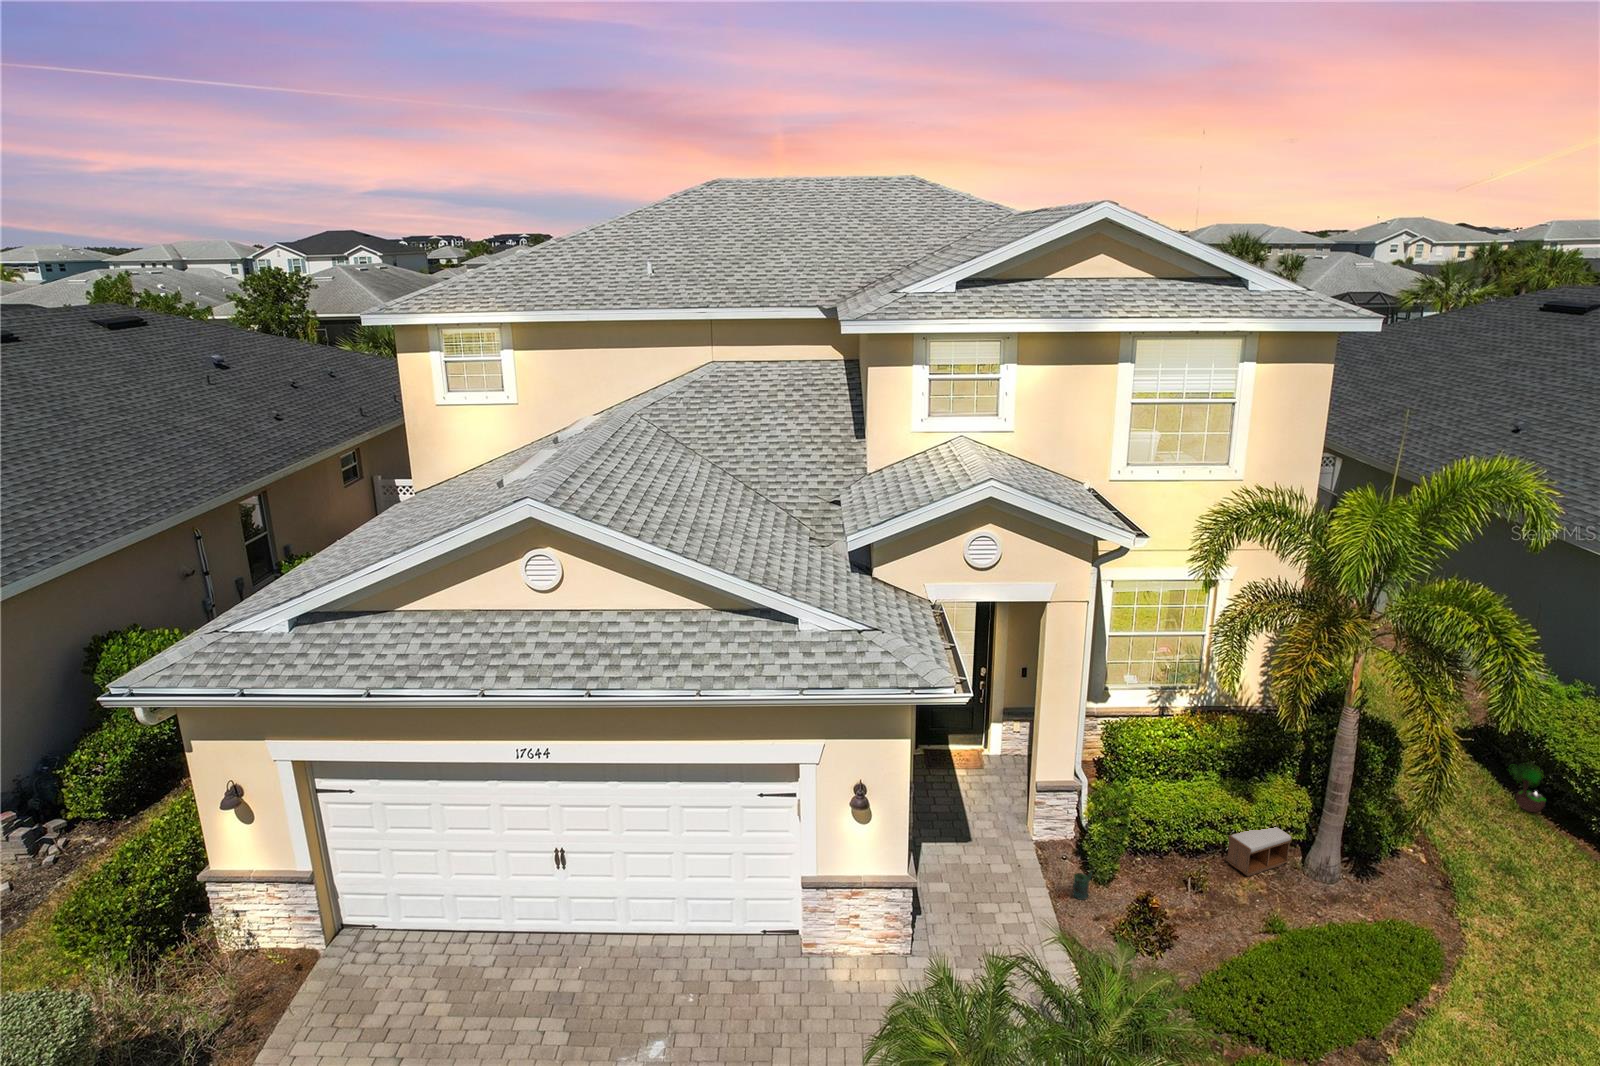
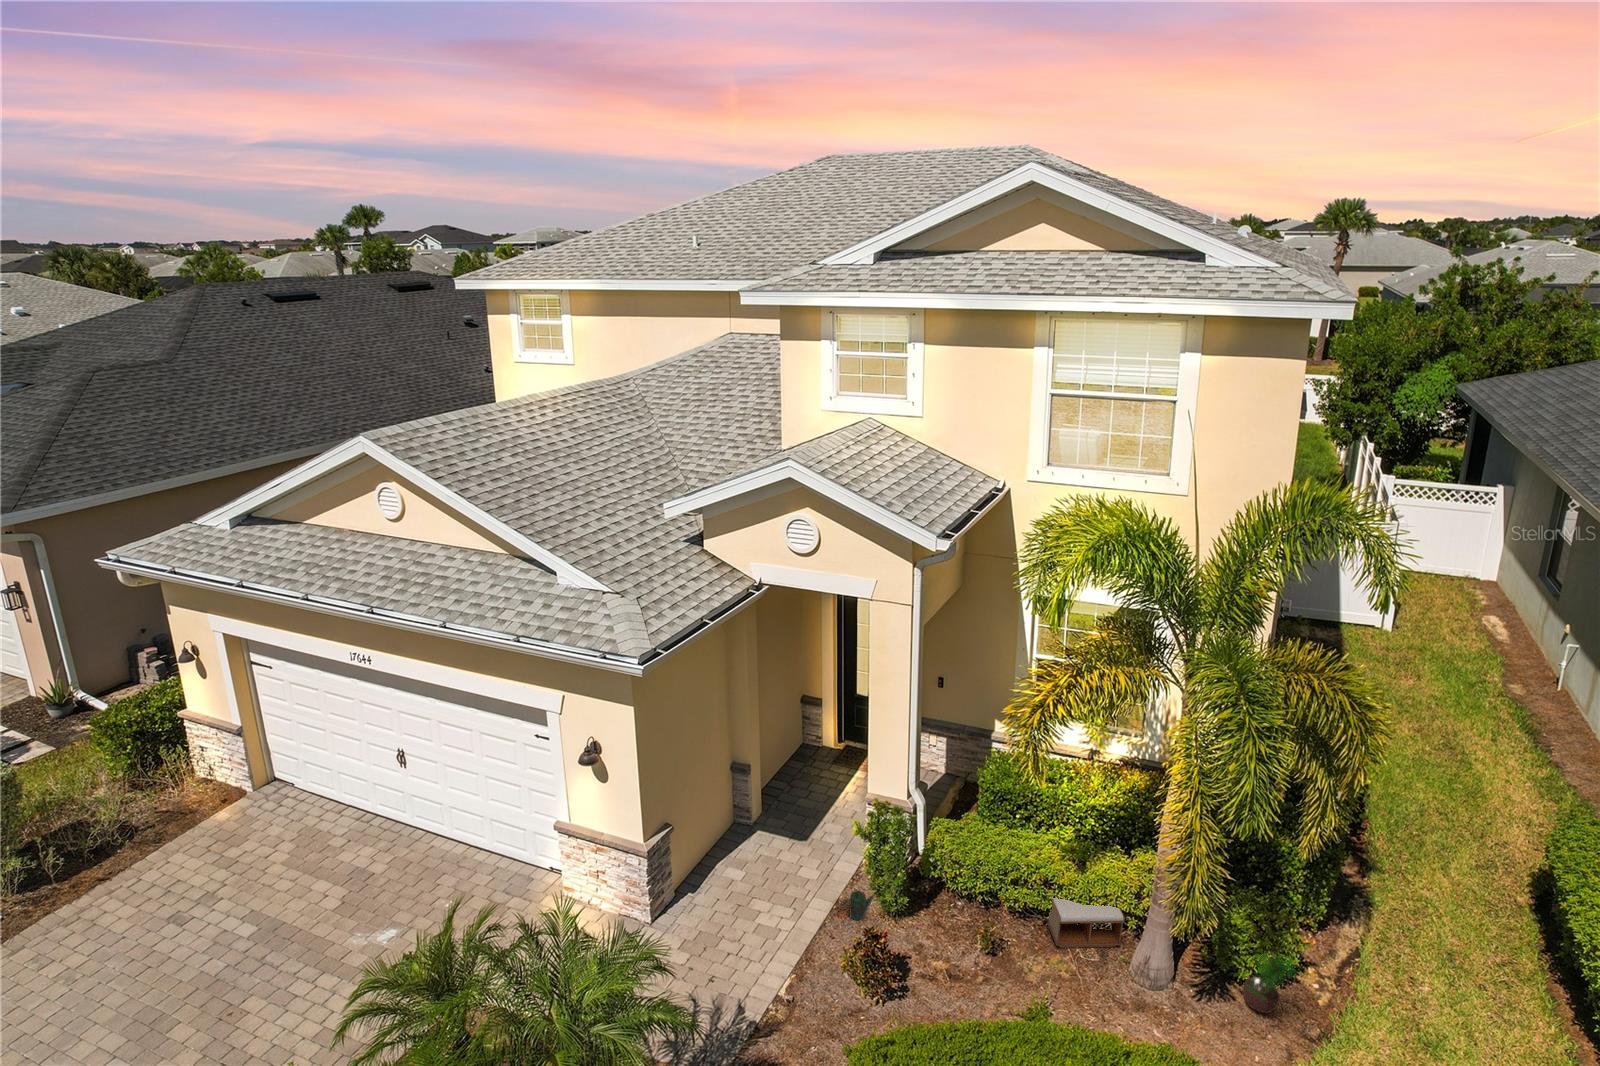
potted tree: present [1512,763,1546,812] -> present [1243,951,1296,1013]

